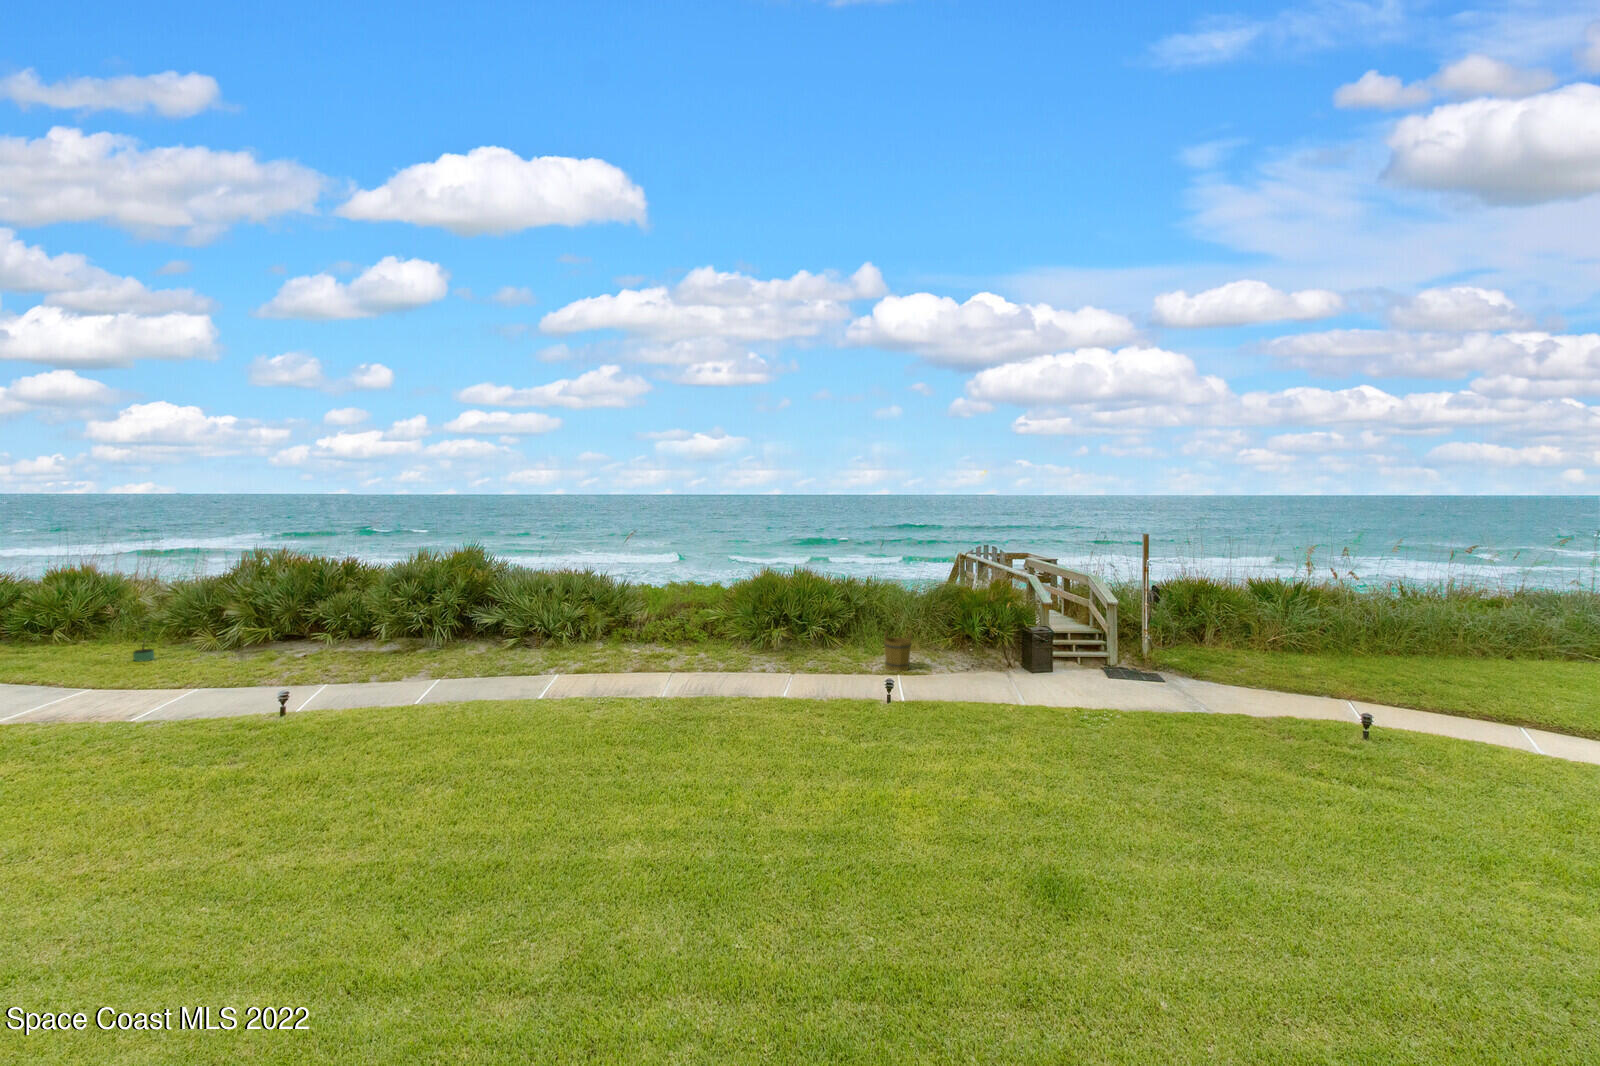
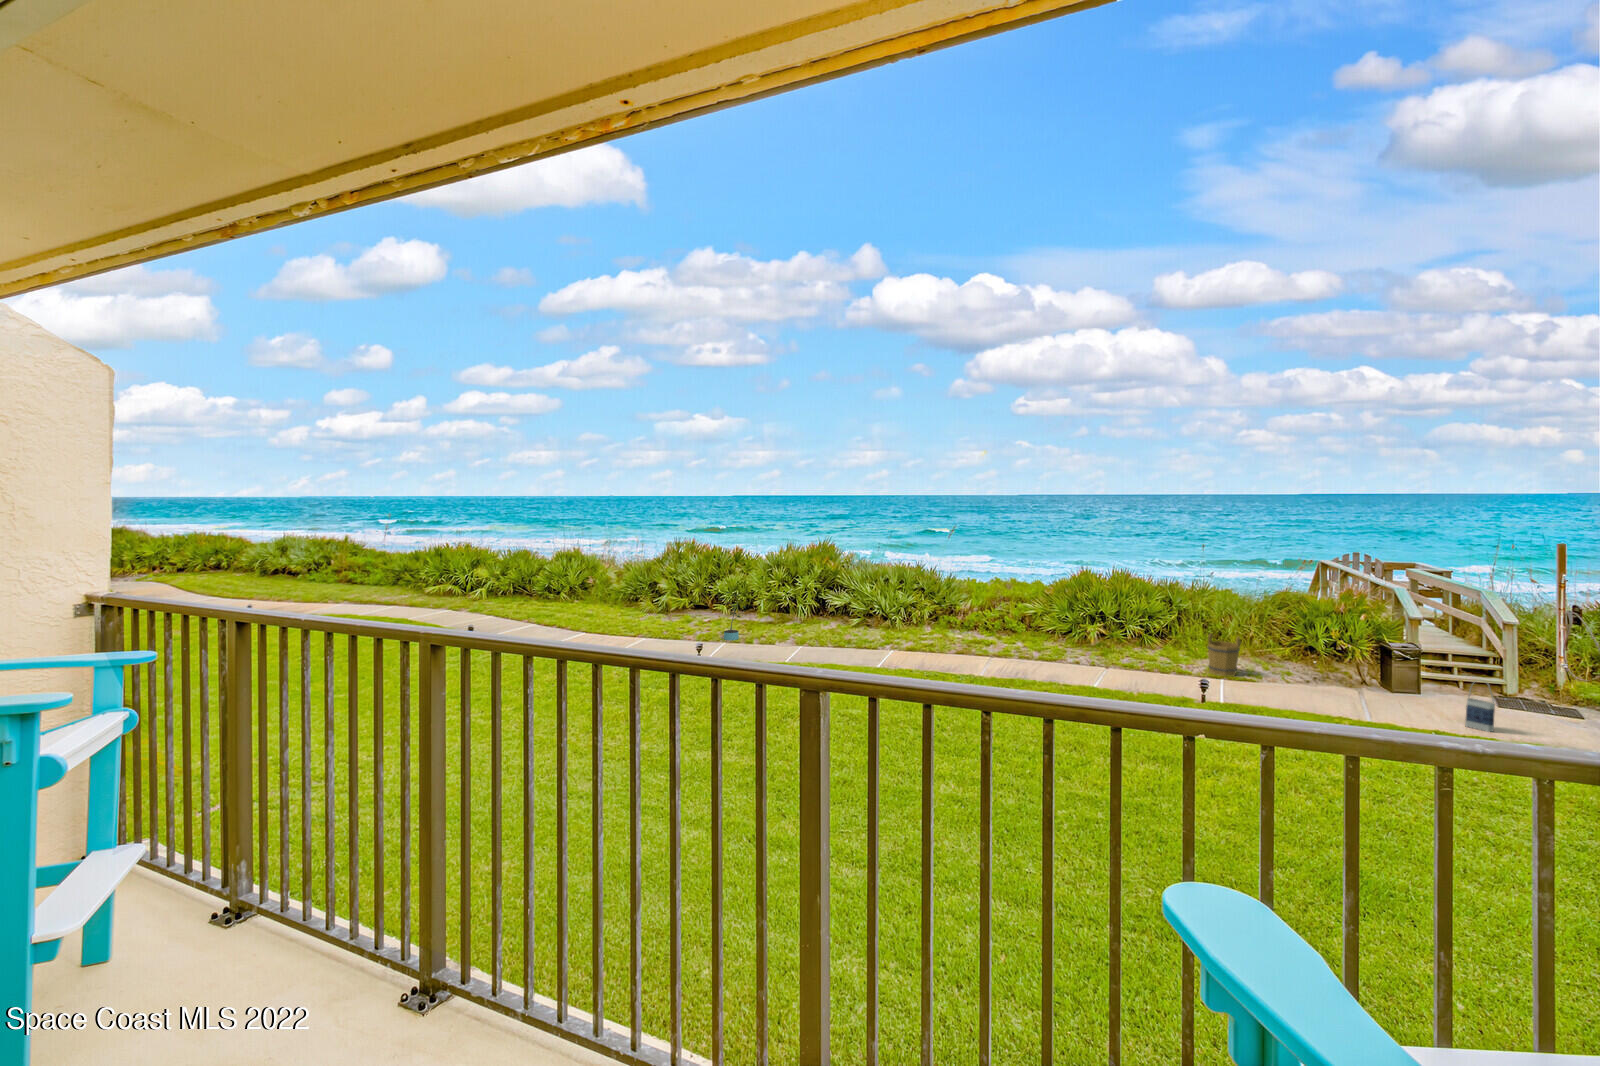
potted plant: present [126,614,162,662] -> present [719,592,746,640]
bag: none [1085,657,1105,701] -> present [1465,680,1495,732]

